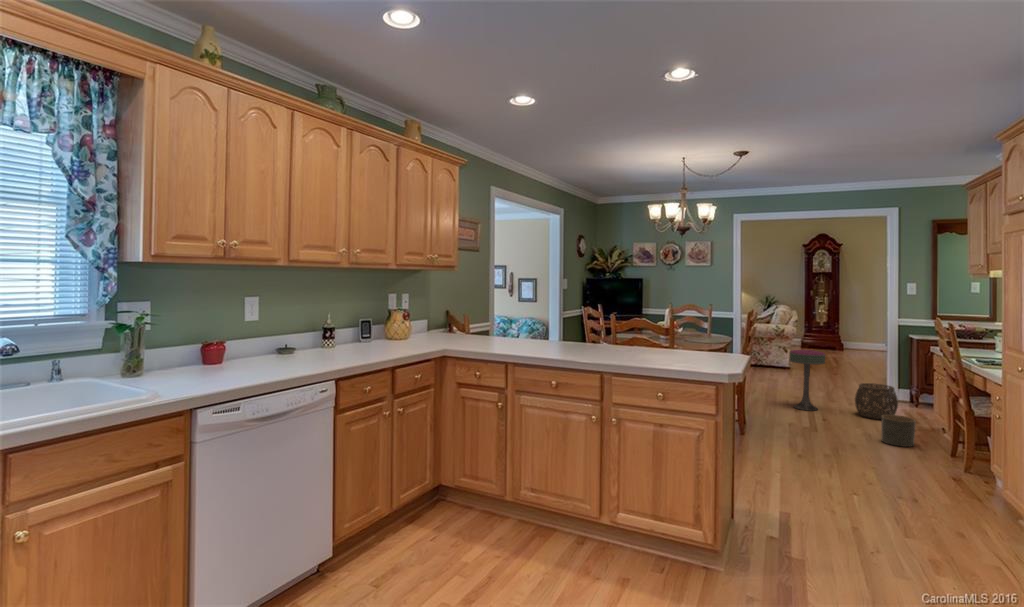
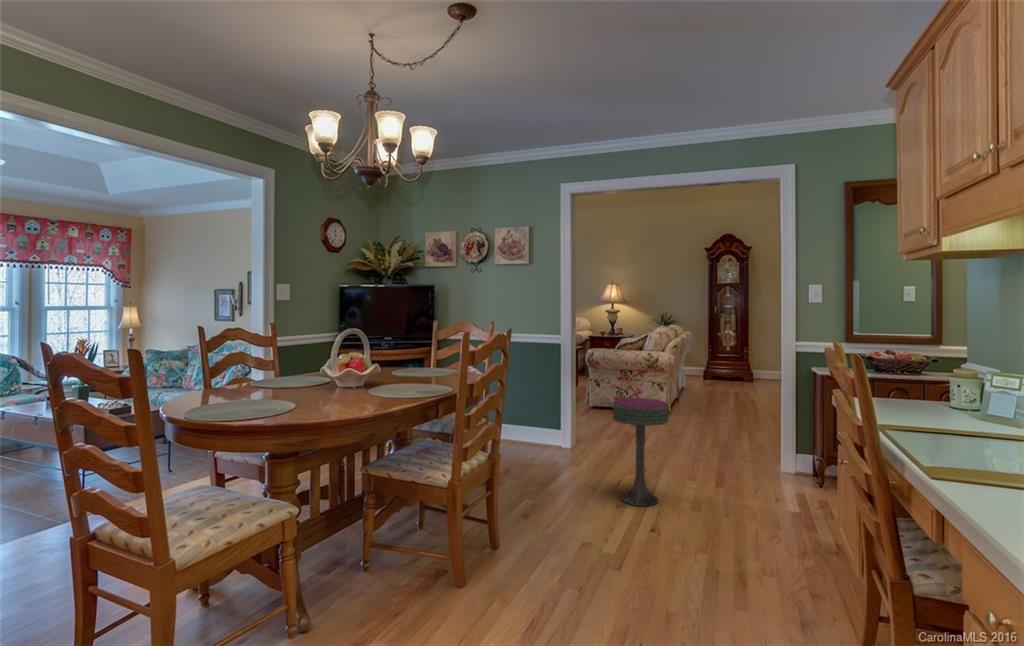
woven basket: present [855,383,898,419] -> none [713,456,785,527]
planter: present [881,415,916,447] -> none [732,542,796,622]

